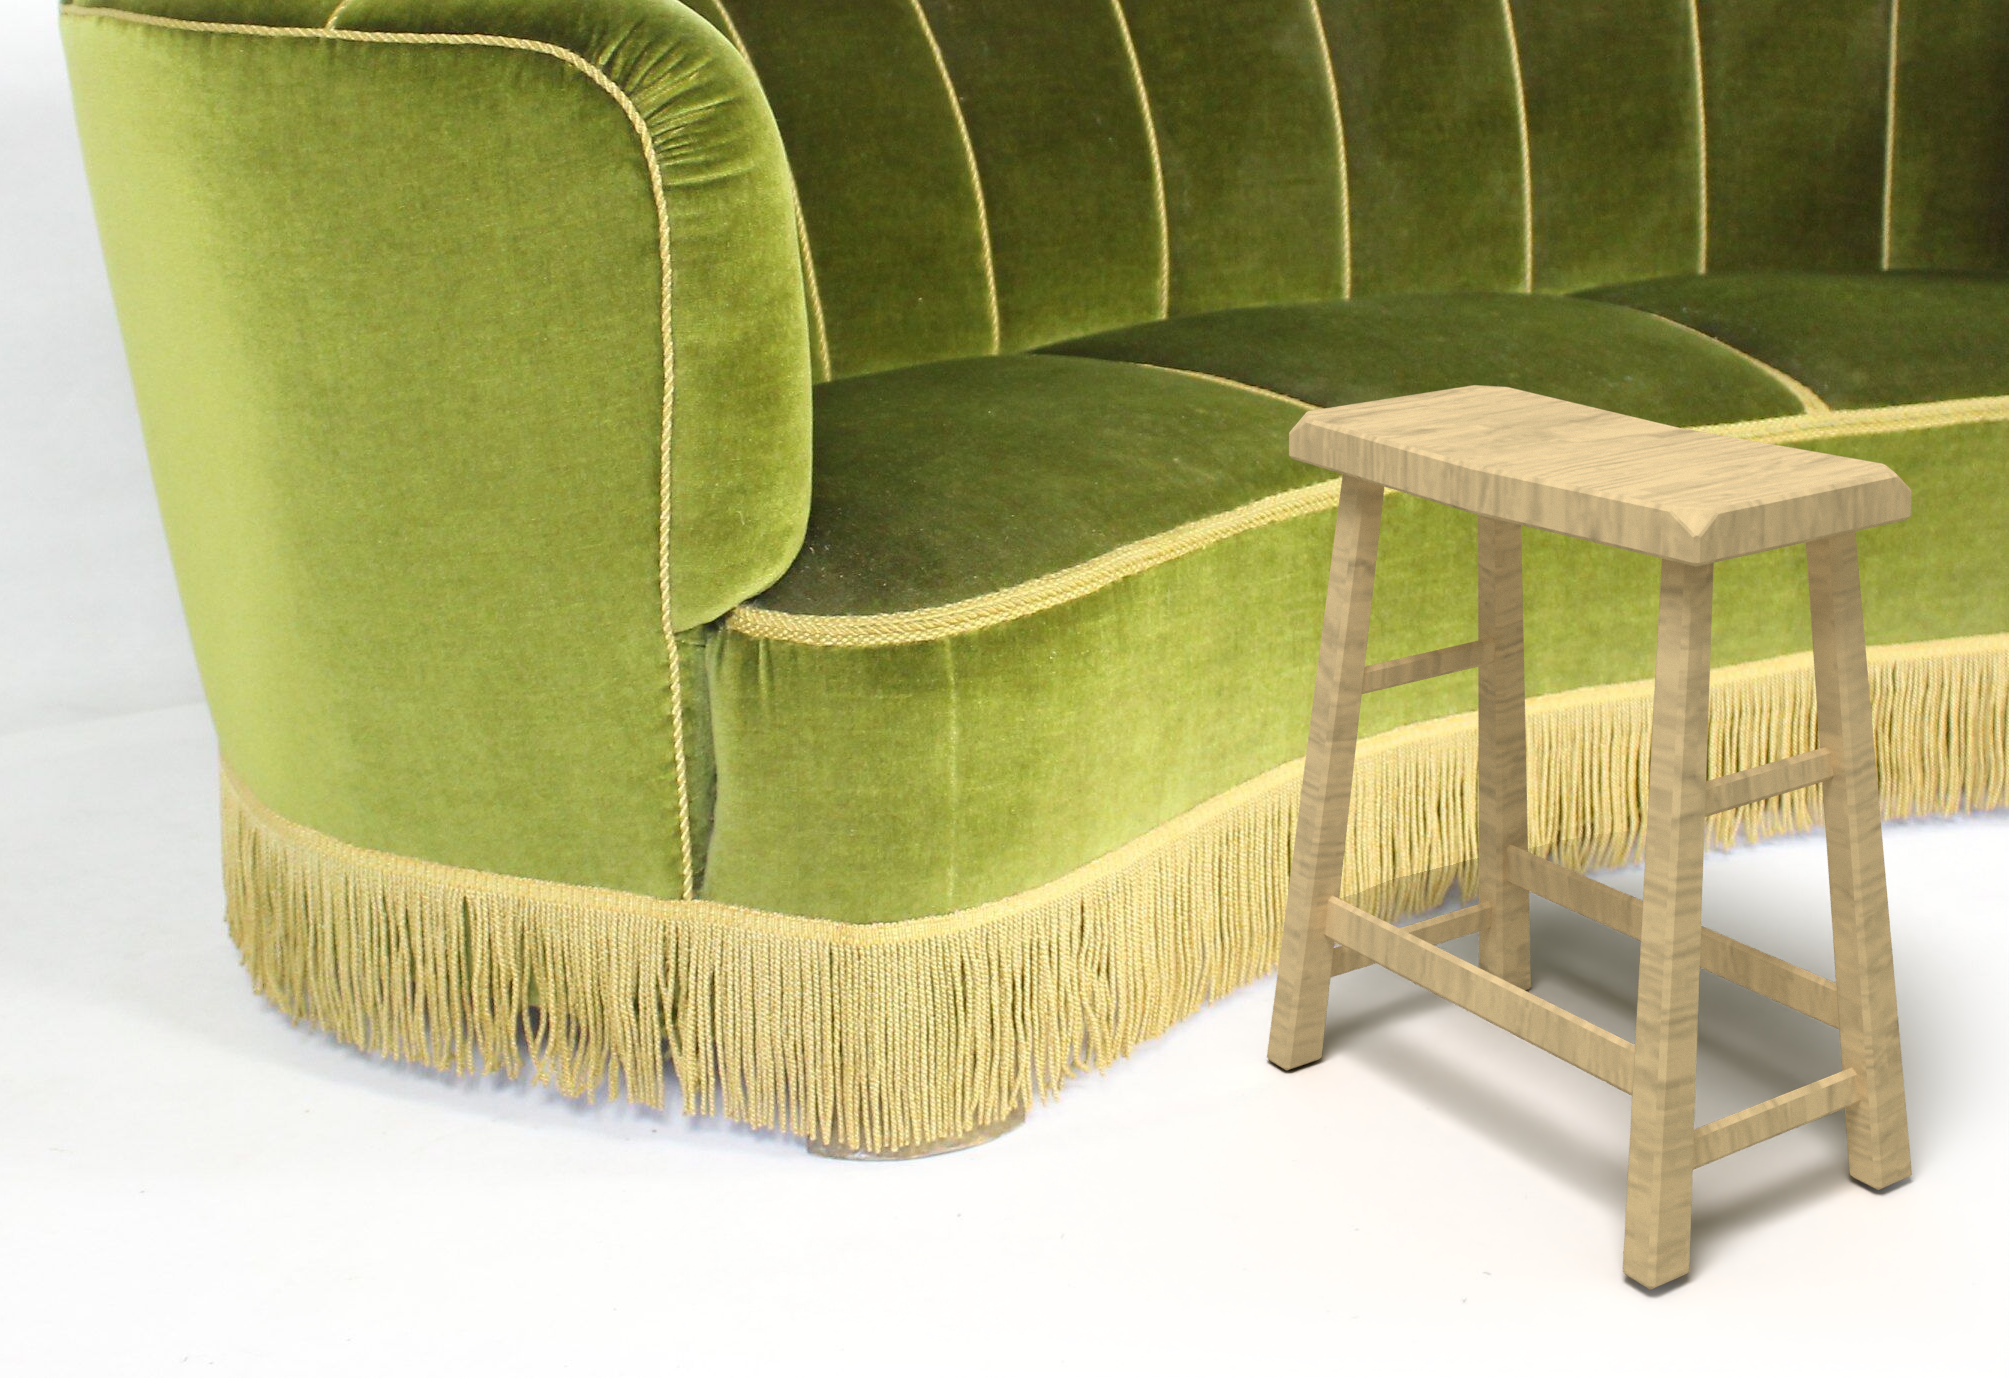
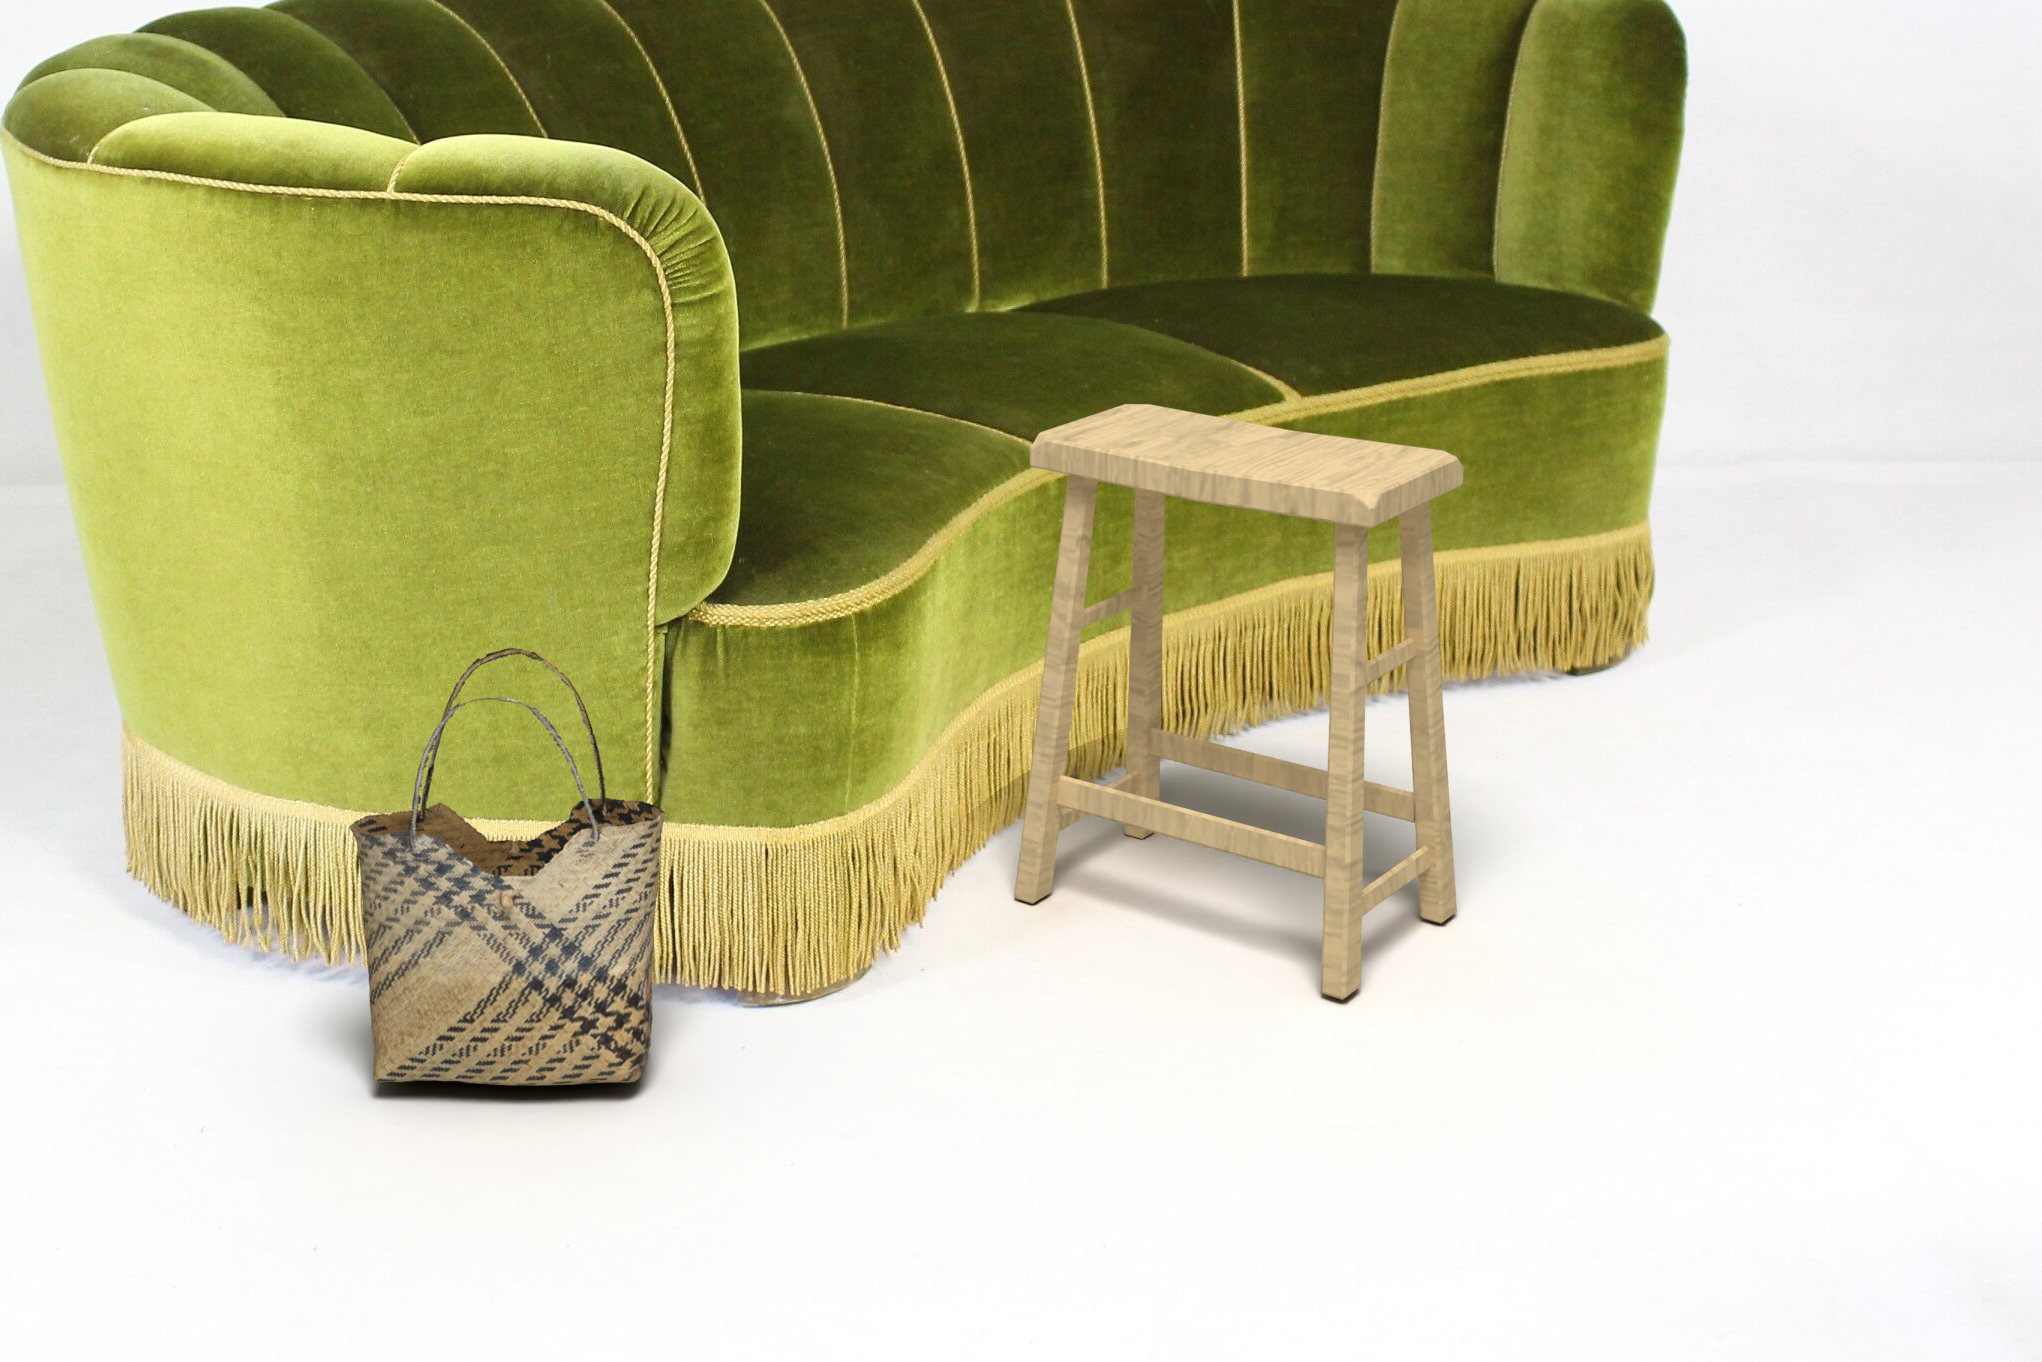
woven basket: none [255,641,649,1245] -> present [350,648,665,1085]

